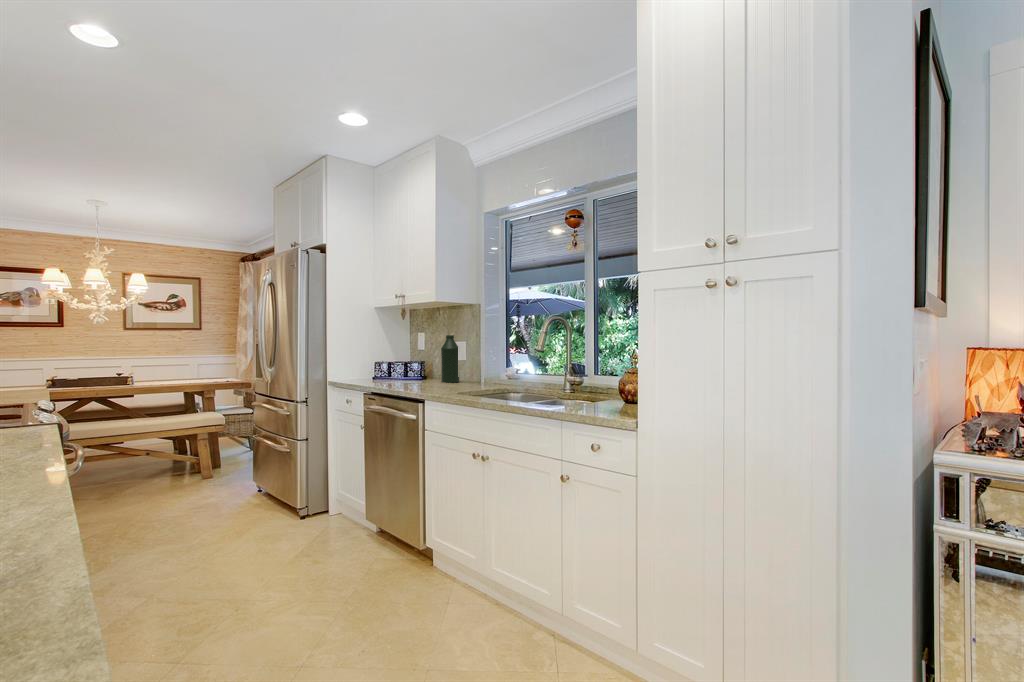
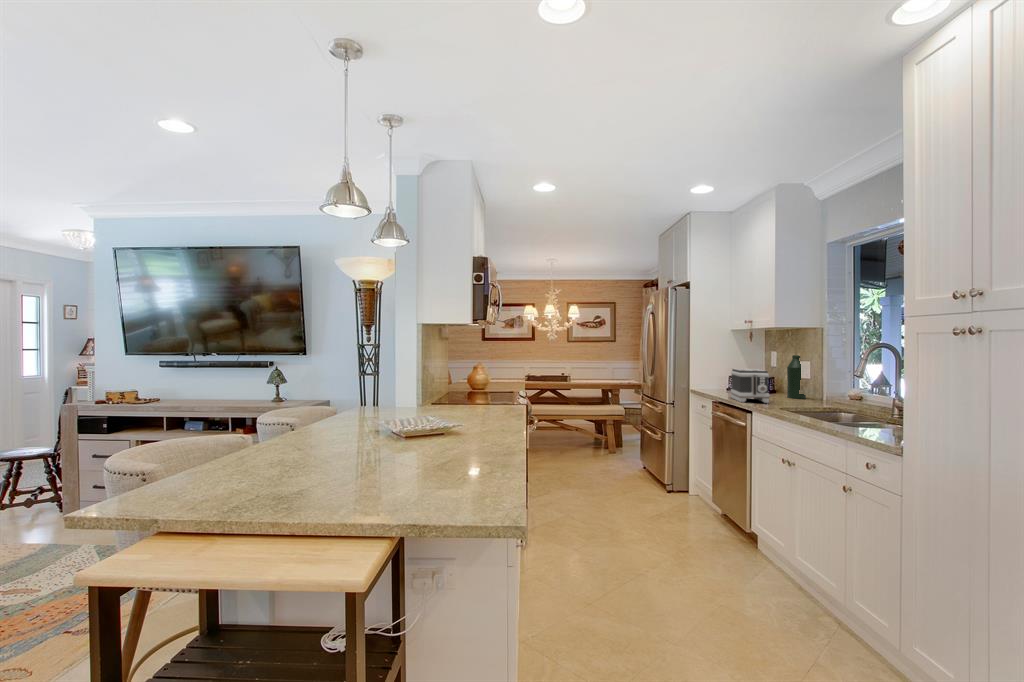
toaster: none [390,350,440,391] -> present [731,369,769,403]

